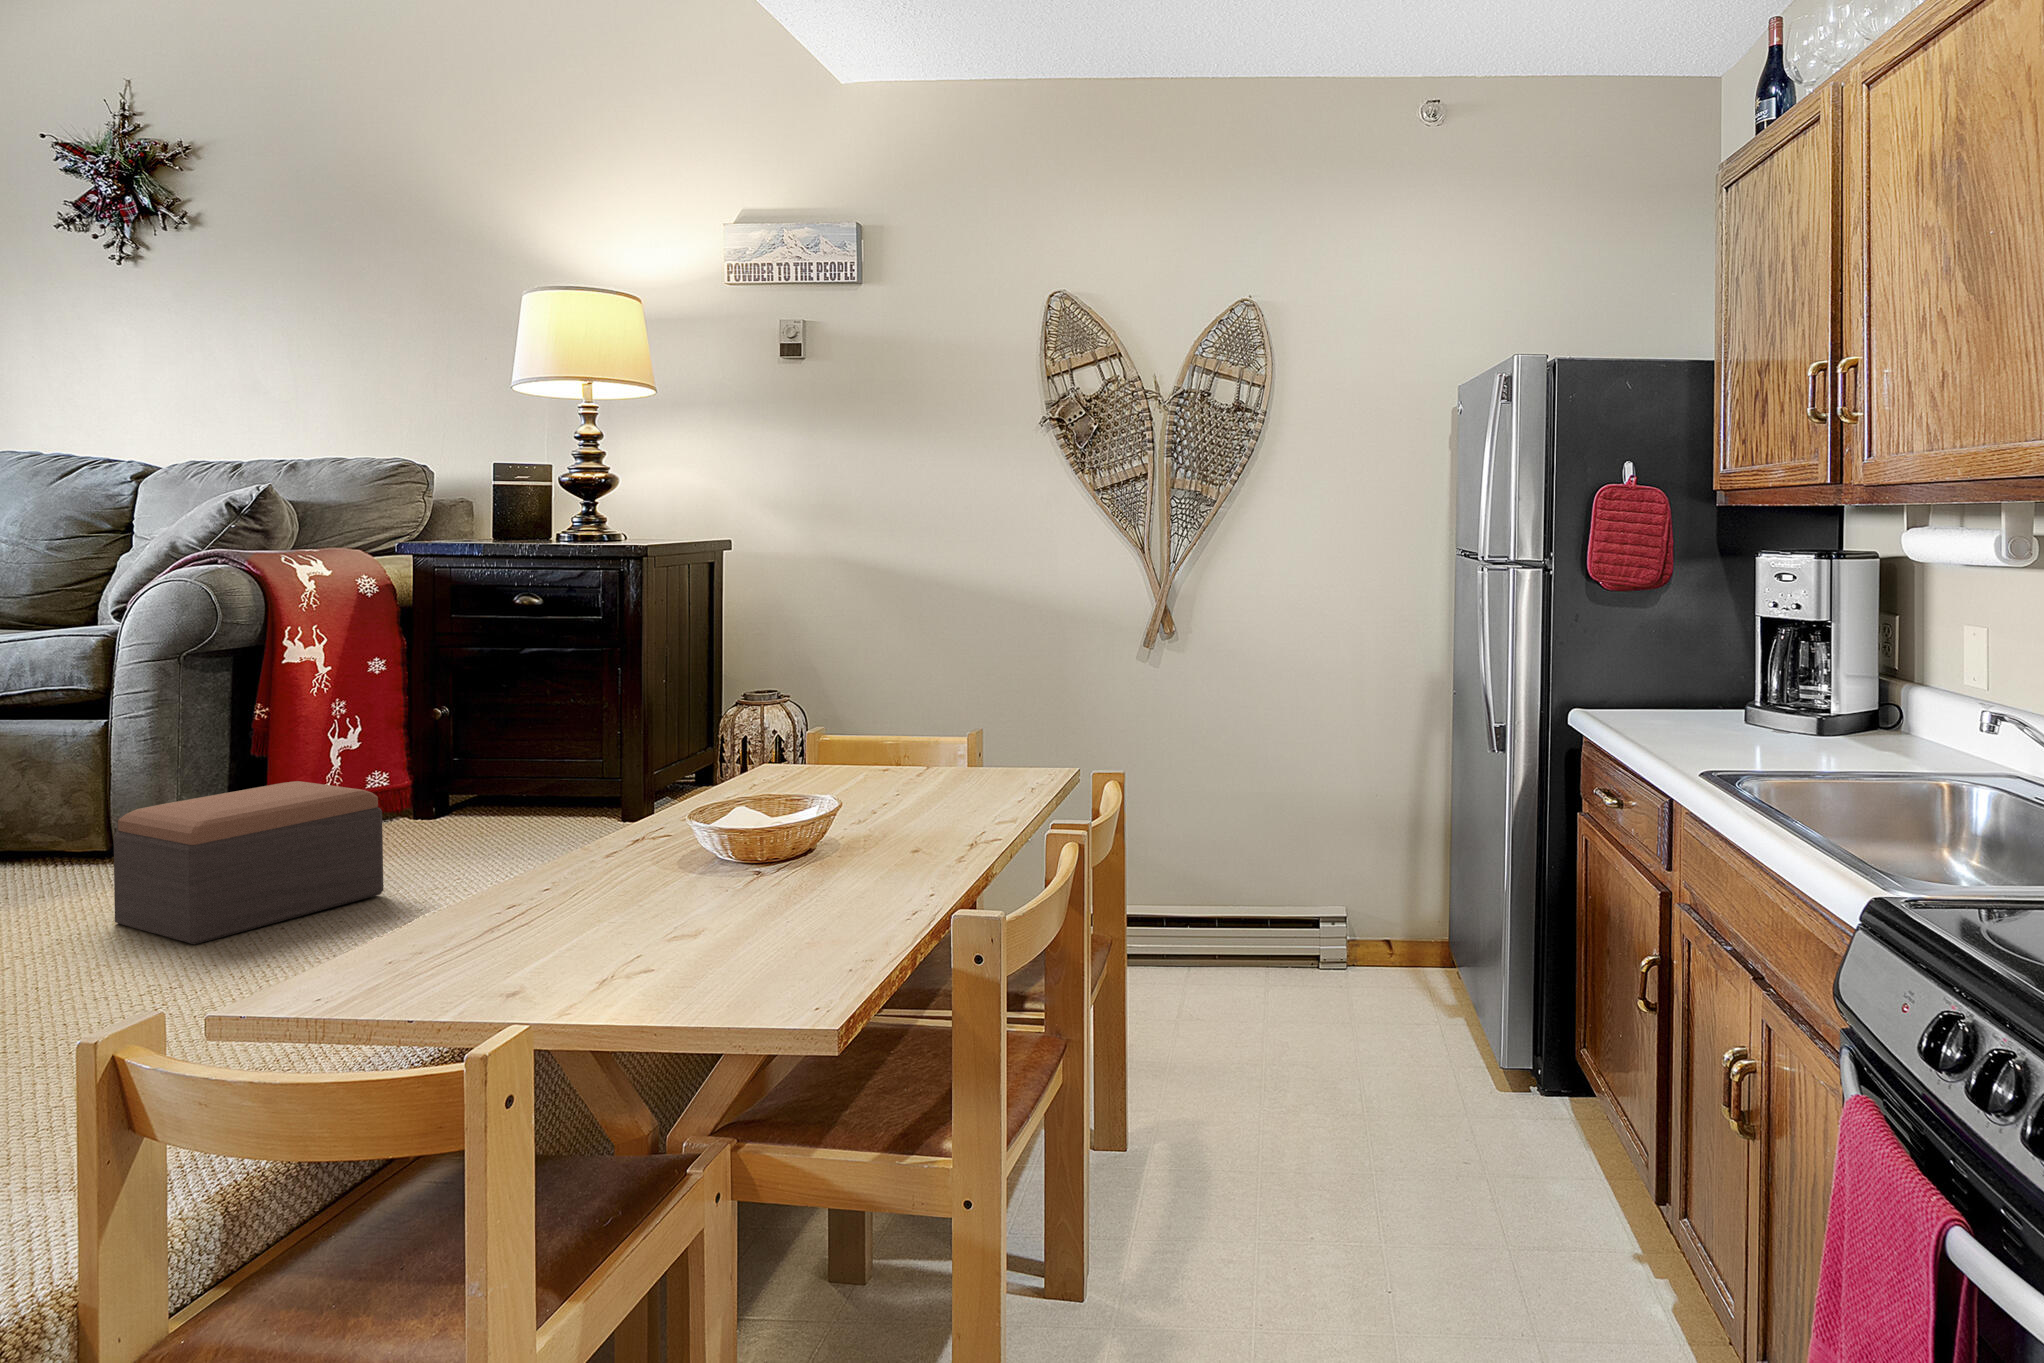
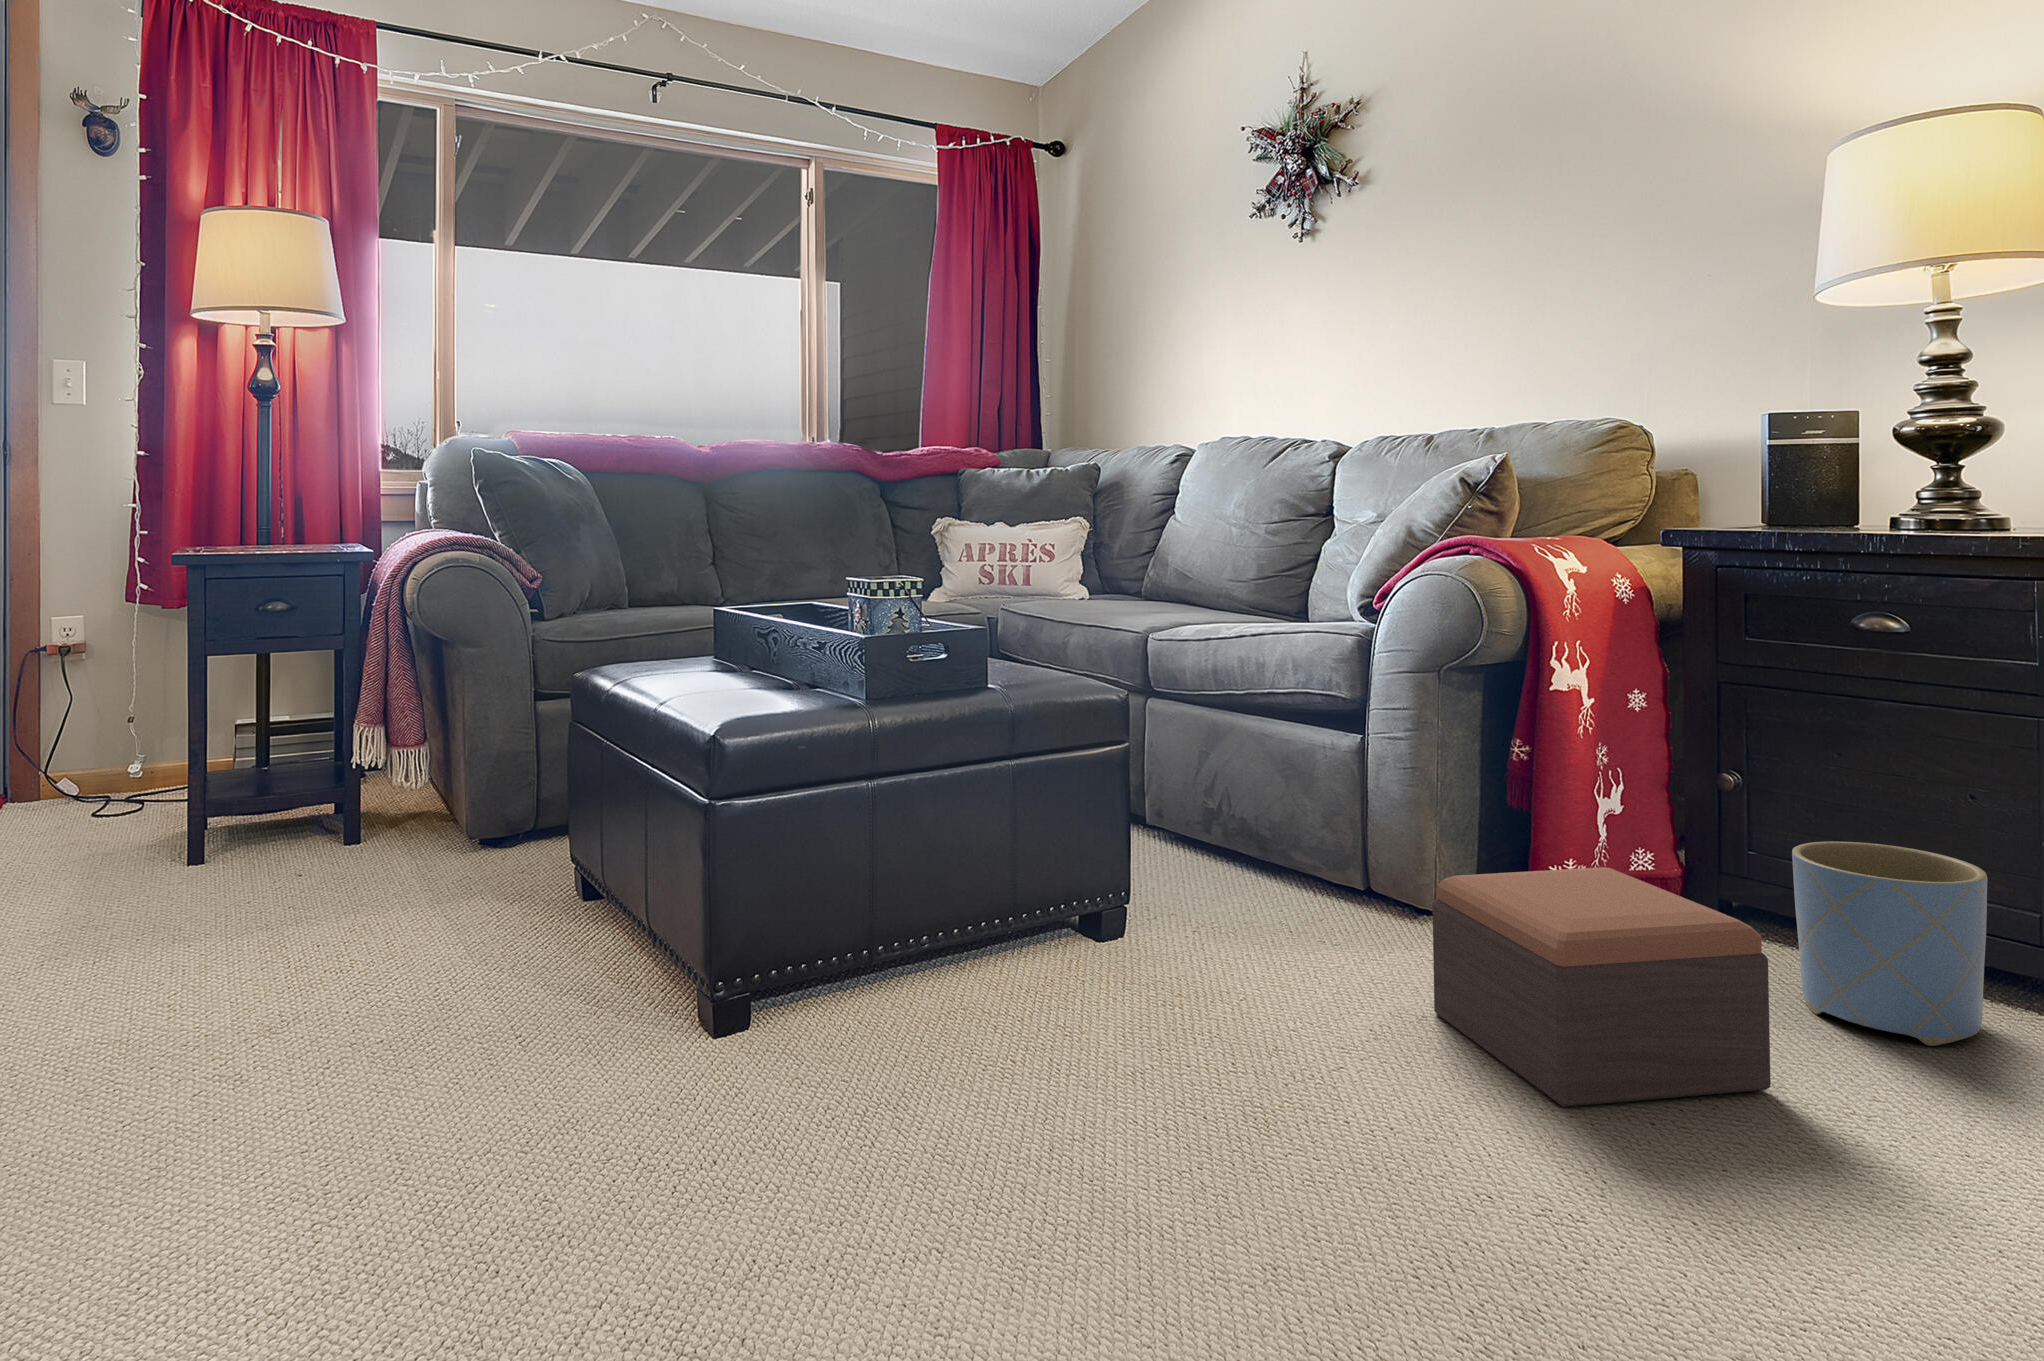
planter: none [455,735,569,850] -> present [1792,842,1987,1046]

